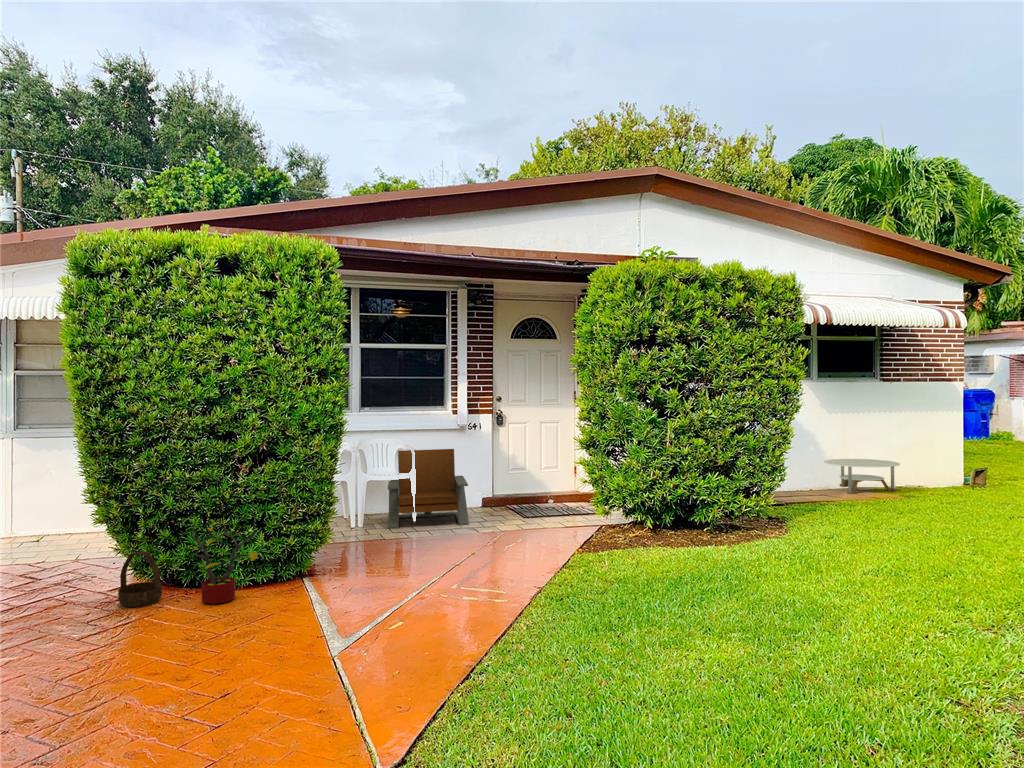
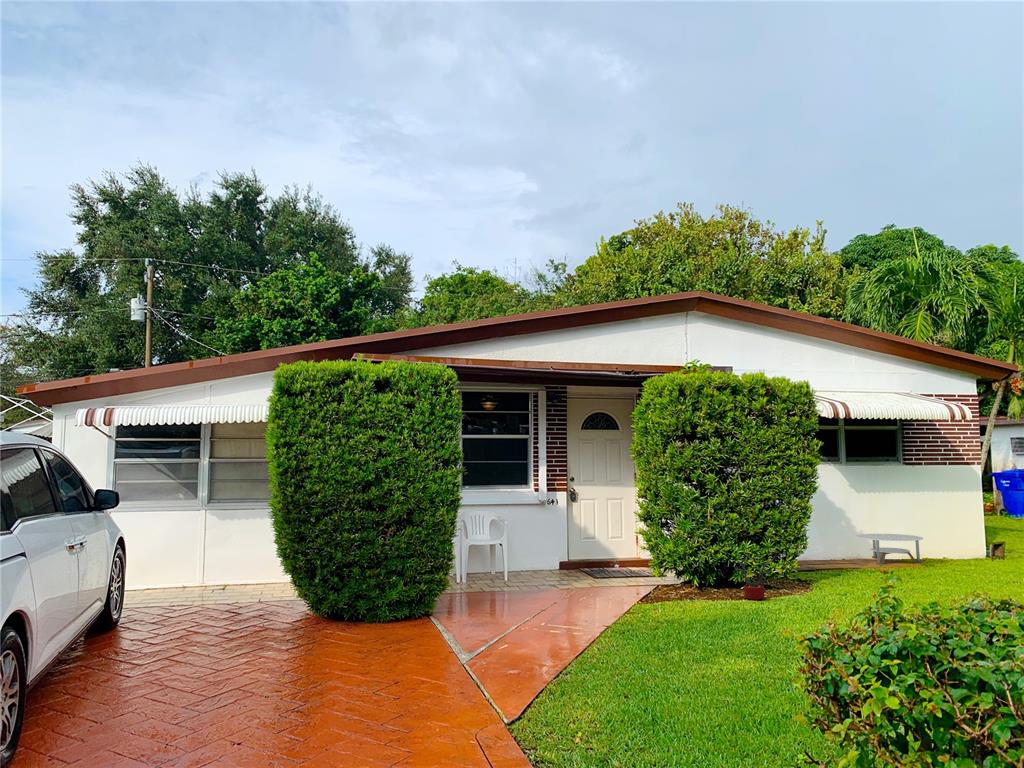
lounge chair: present [388,449,469,529] -> none [483,521,548,585]
decorative plant: present [192,524,258,604] -> present [736,552,782,600]
basket: present [118,552,162,607] -> none [304,591,333,631]

